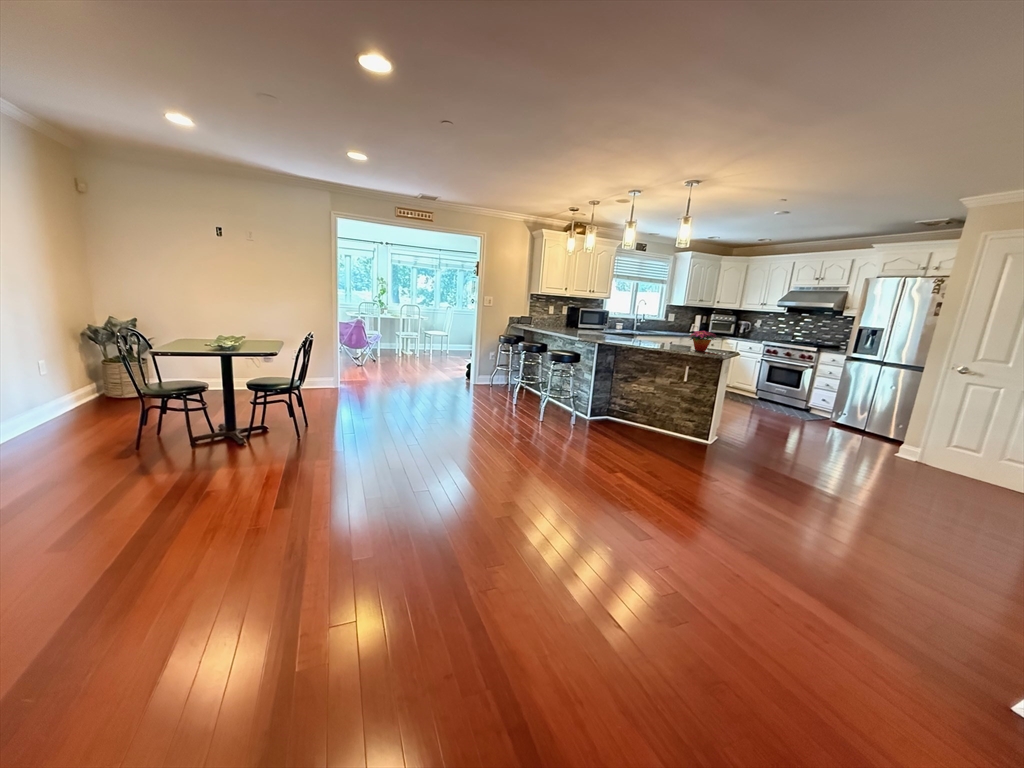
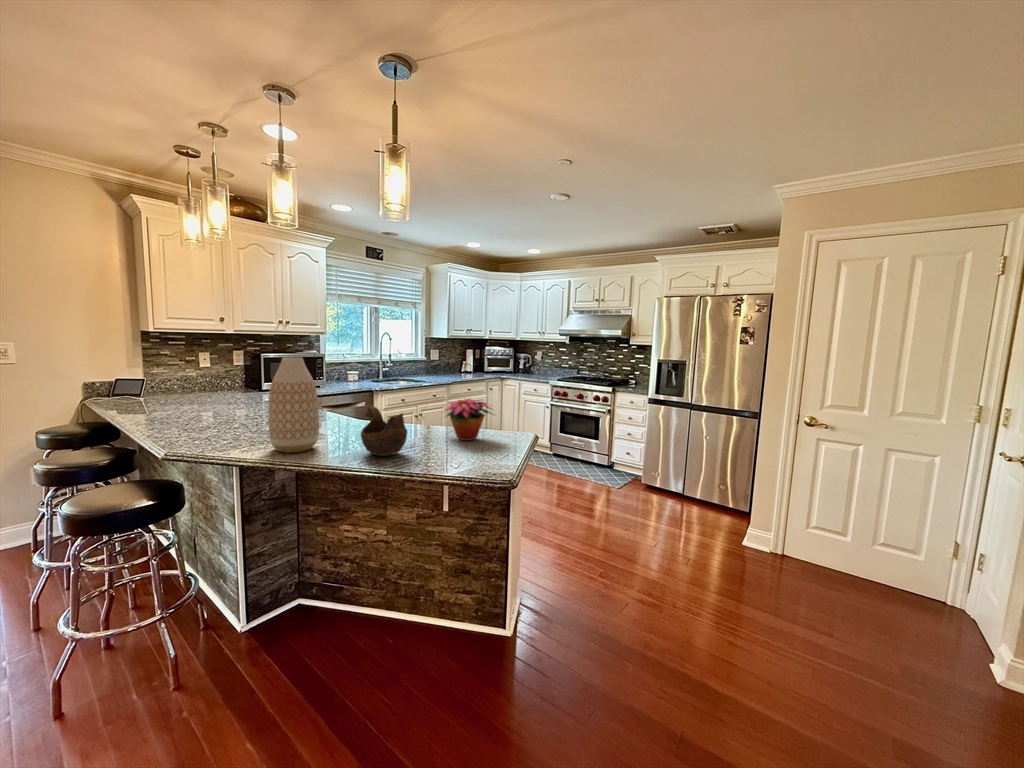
vase: none [616,305,637,344] -> present [268,358,319,453]
decorative bowl: none [654,327,676,348] -> present [361,402,407,456]

